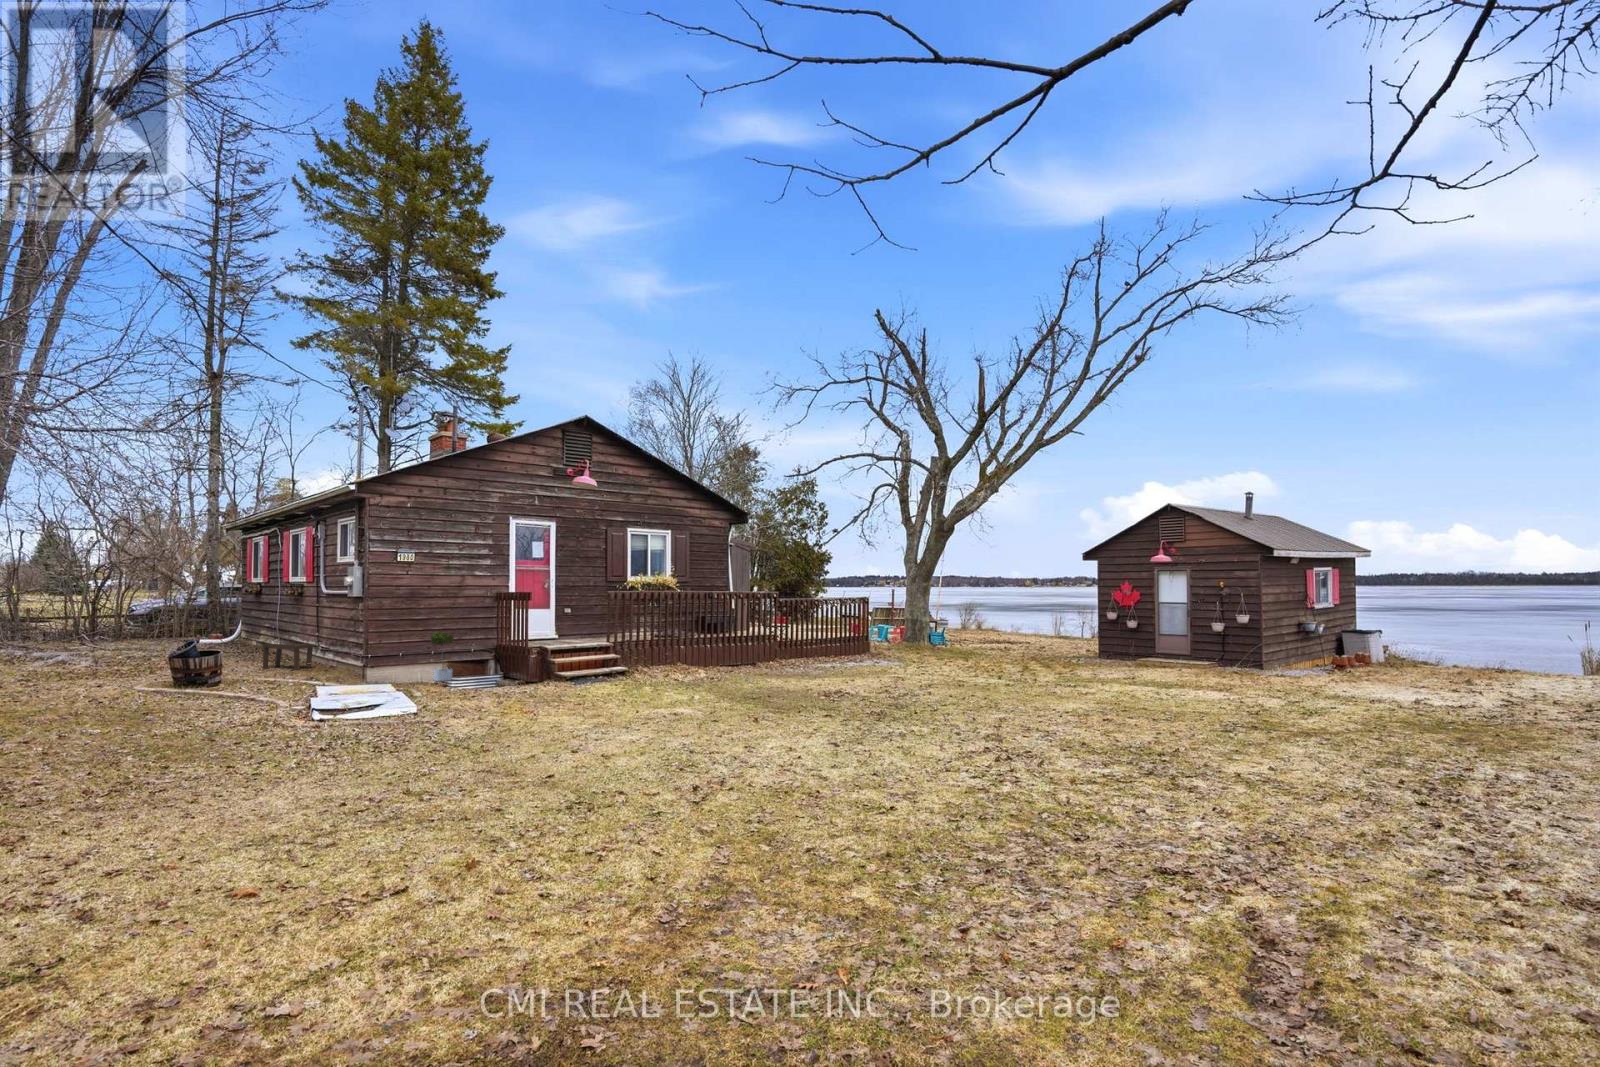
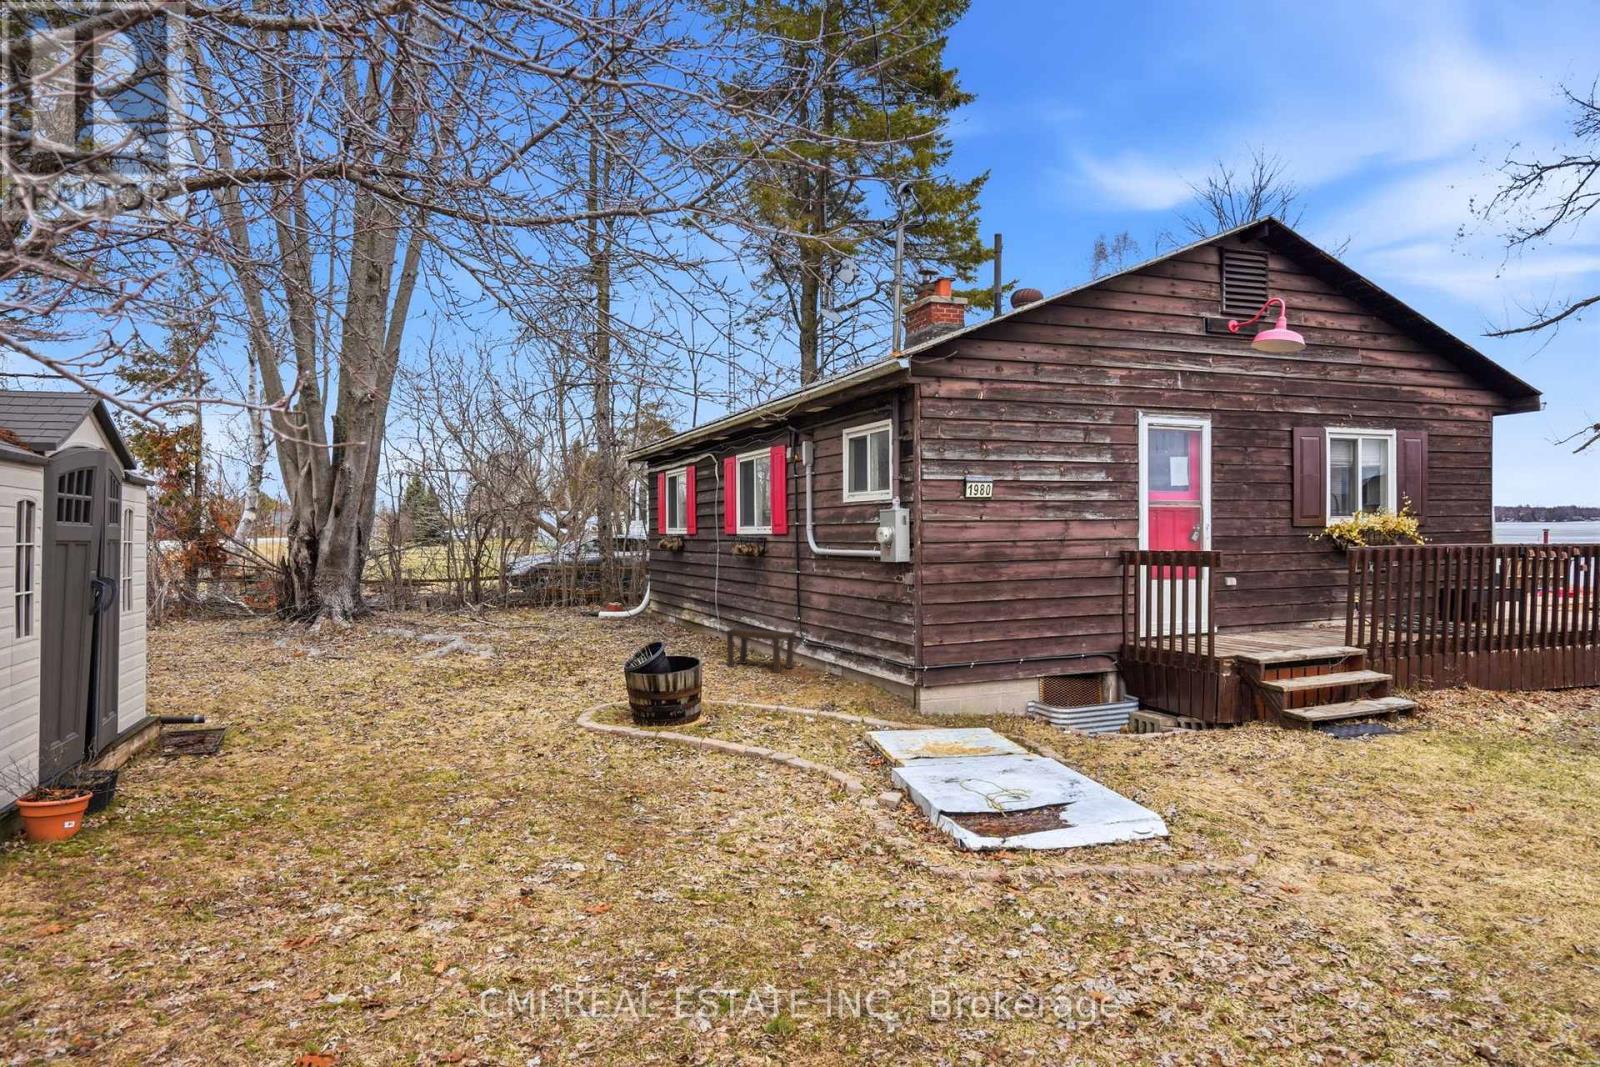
potted tree: present [431,632,454,681] -> none [1022,624,1064,716]

